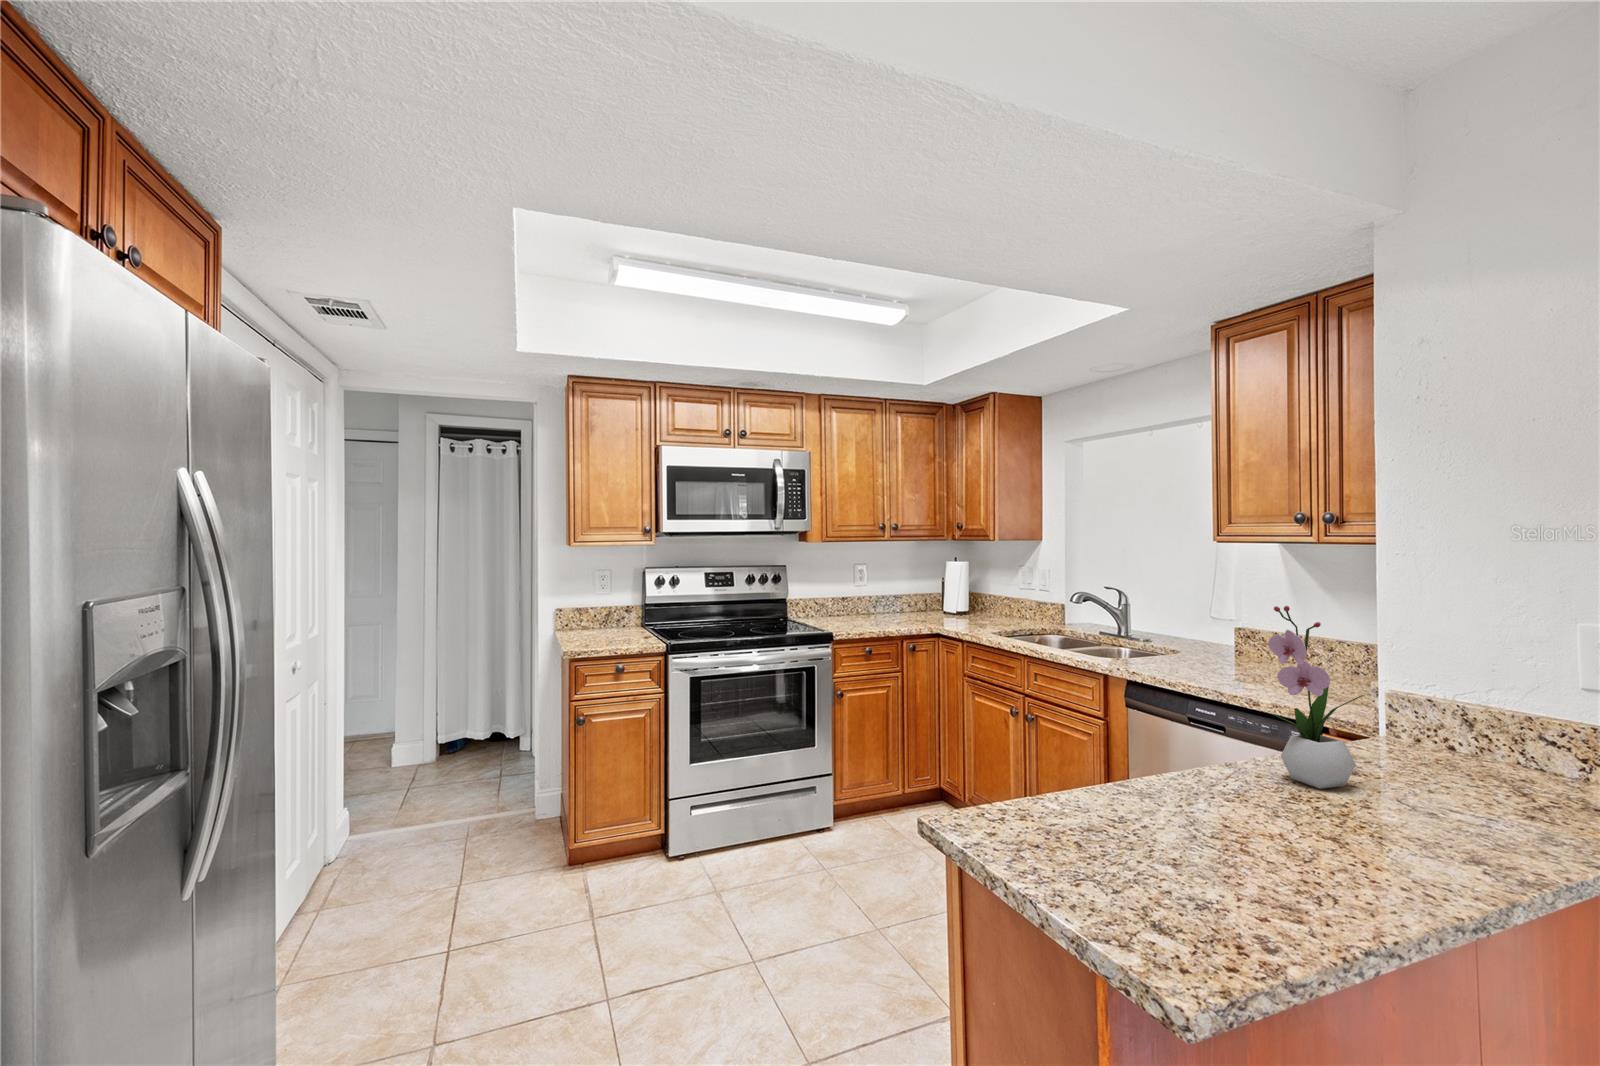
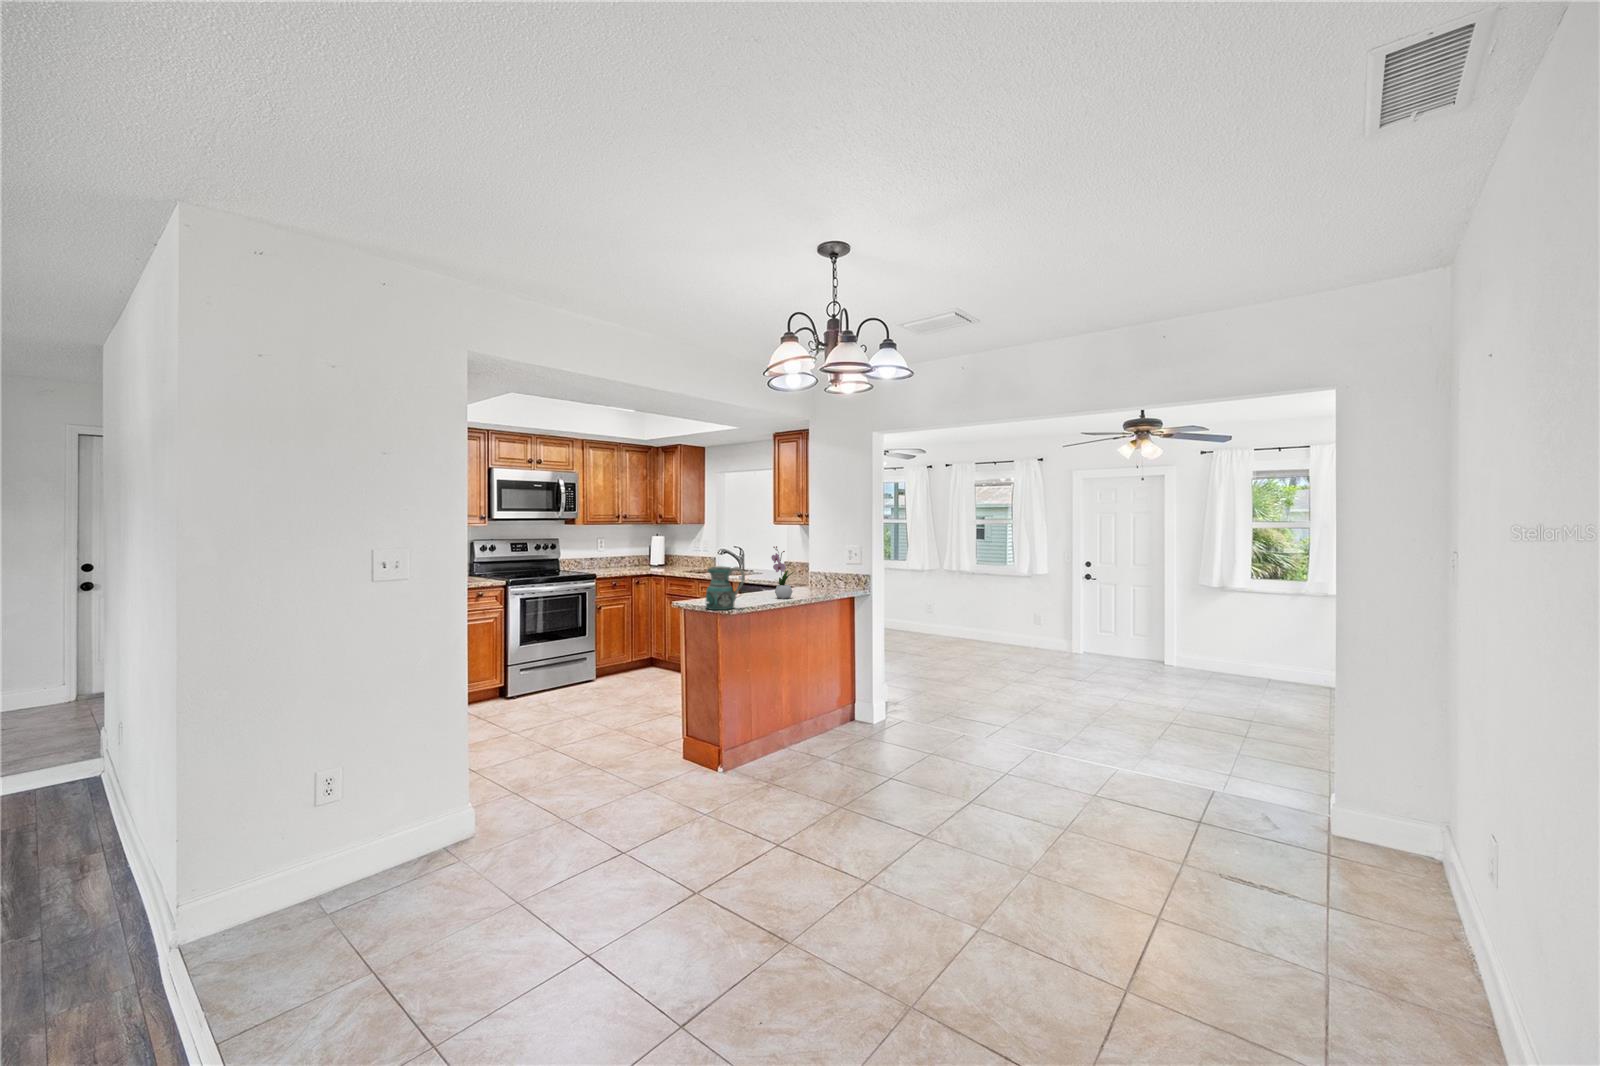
ceramic pitcher: none [1040,686,1206,874] -> present [706,566,745,610]

